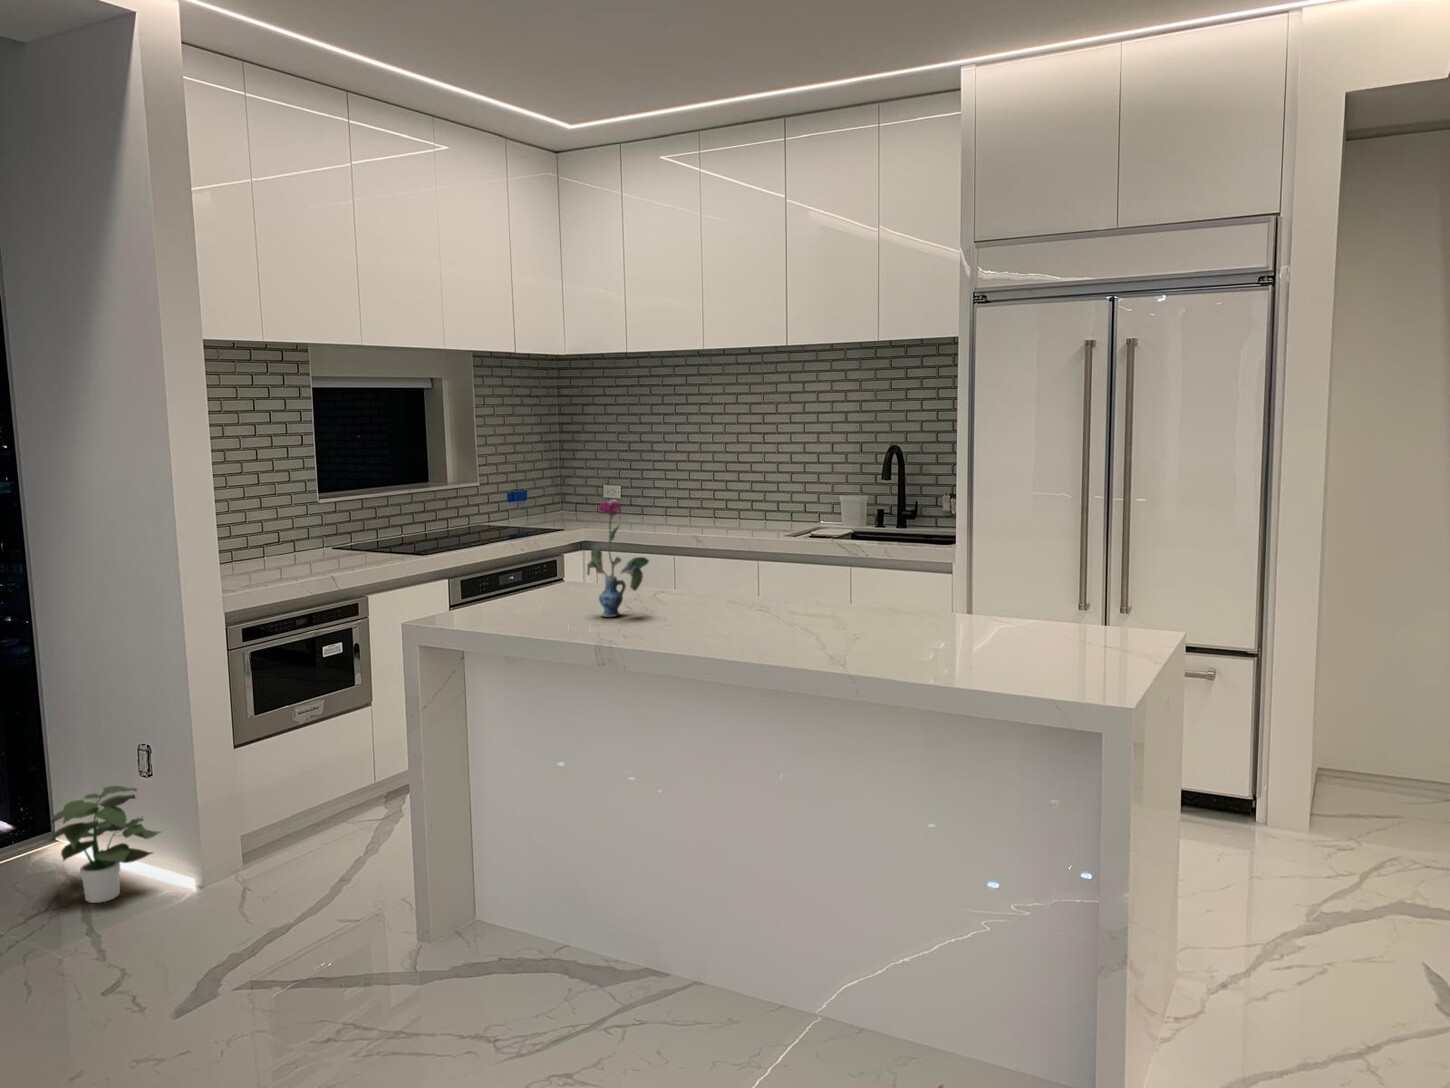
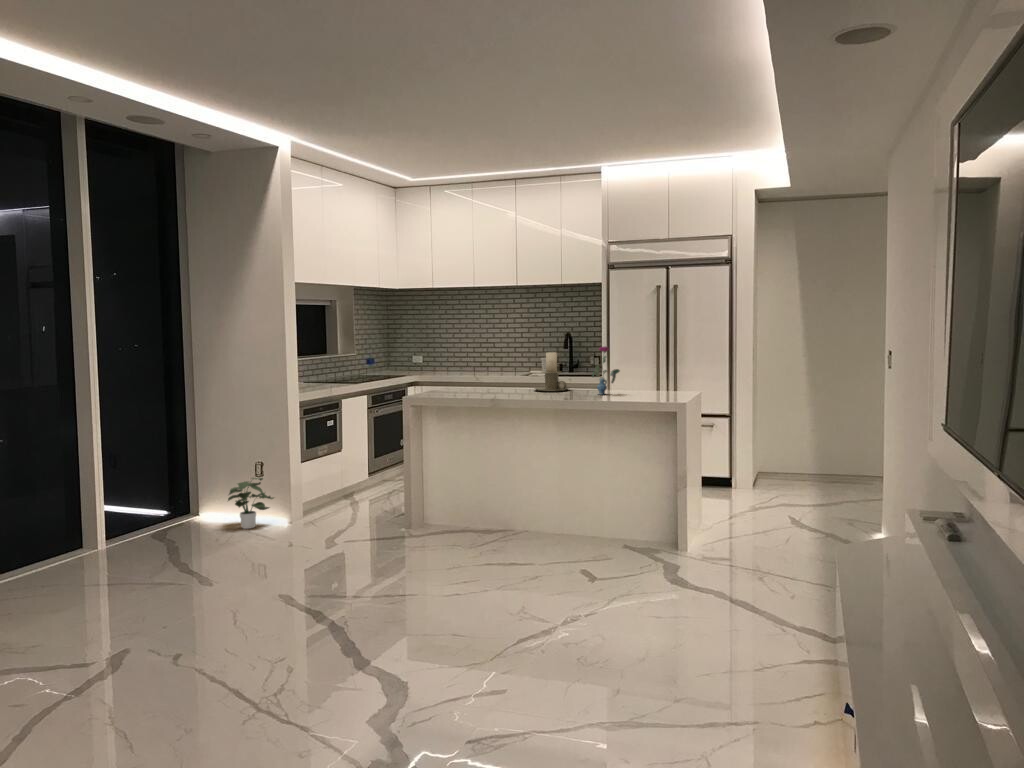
vase: present [587,500,649,617] -> present [593,346,620,395]
candle holder: none [714,522,811,631] -> present [535,352,569,391]

